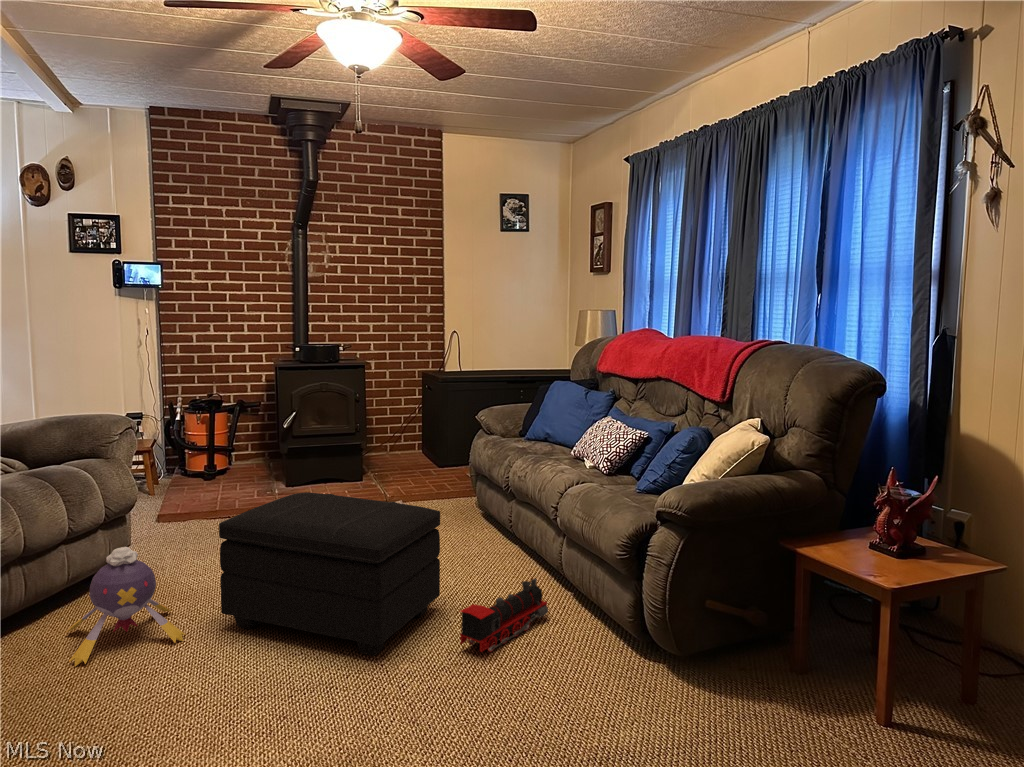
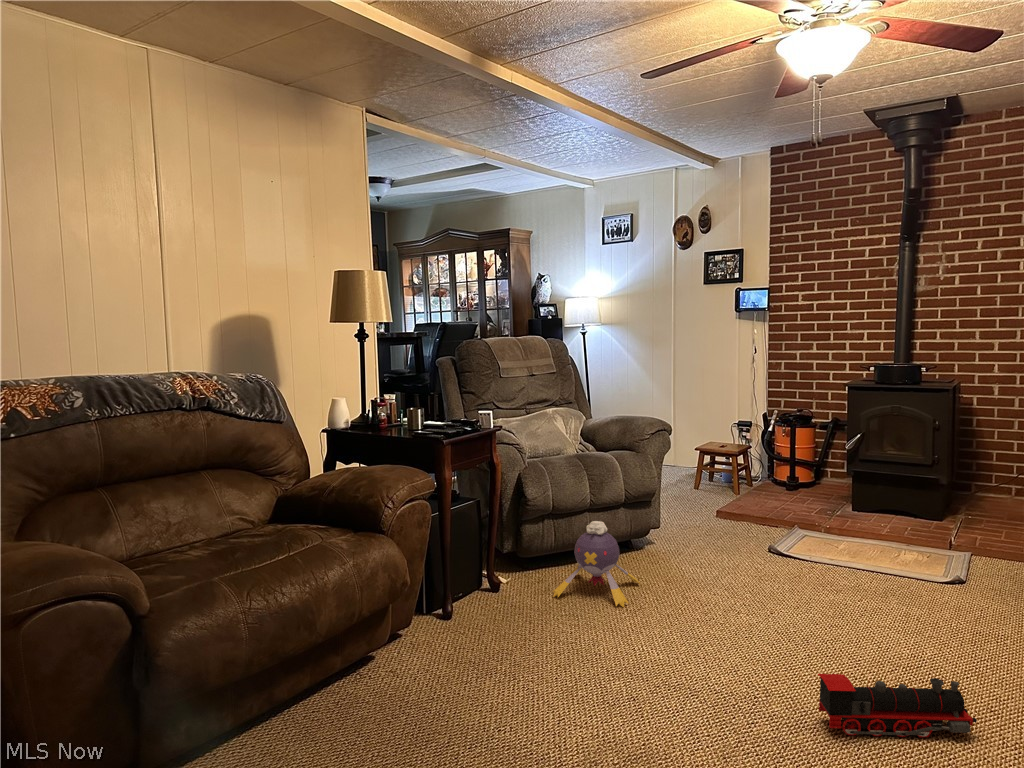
footstool: present [219,492,440,656] -> none [655,512,855,682]

